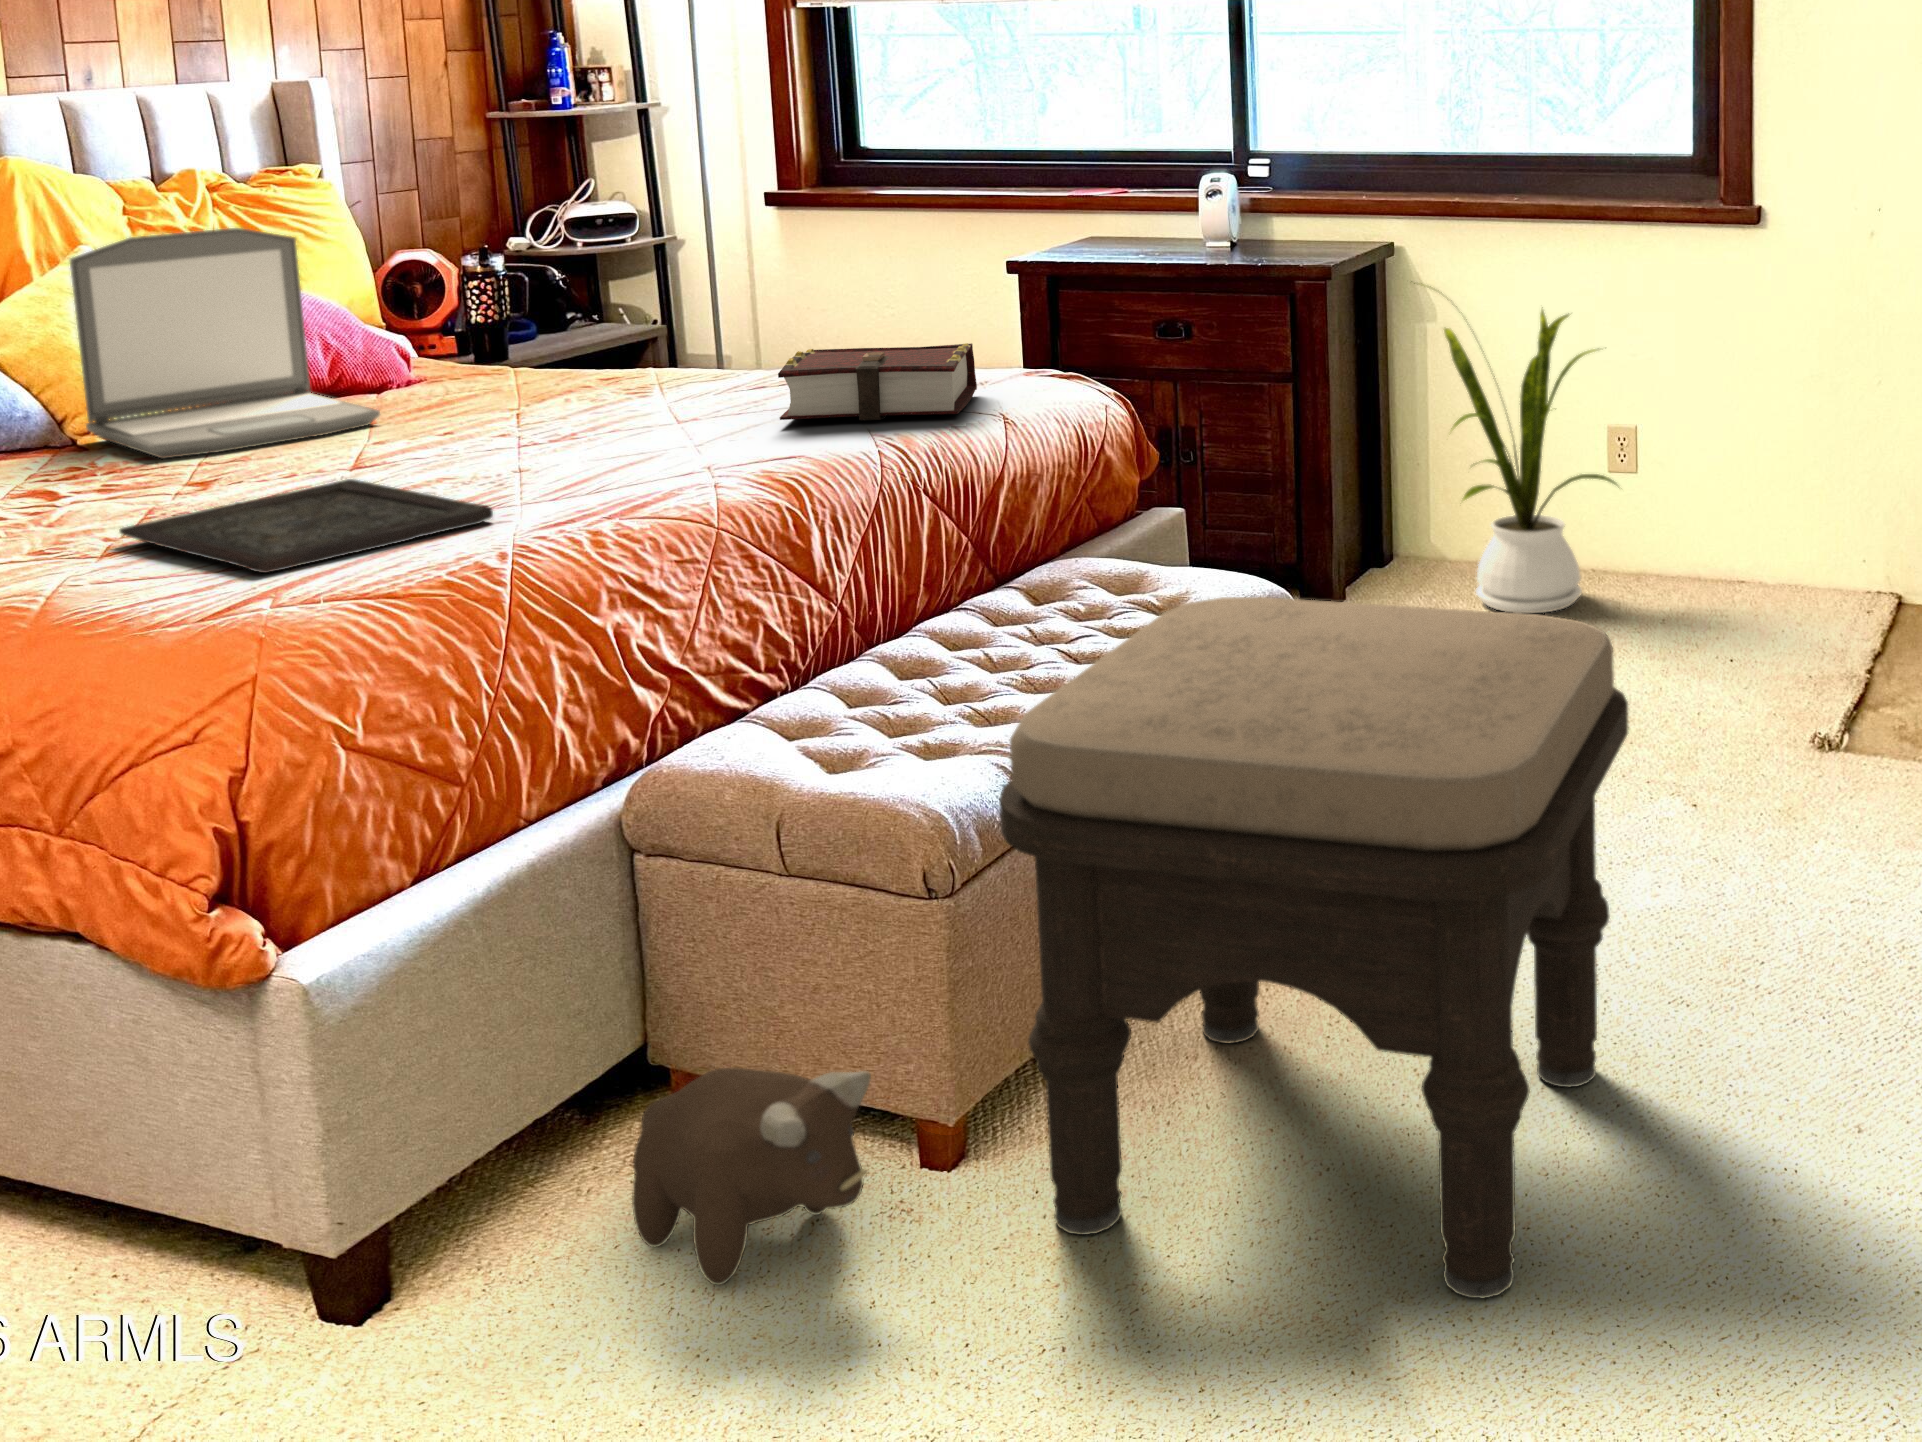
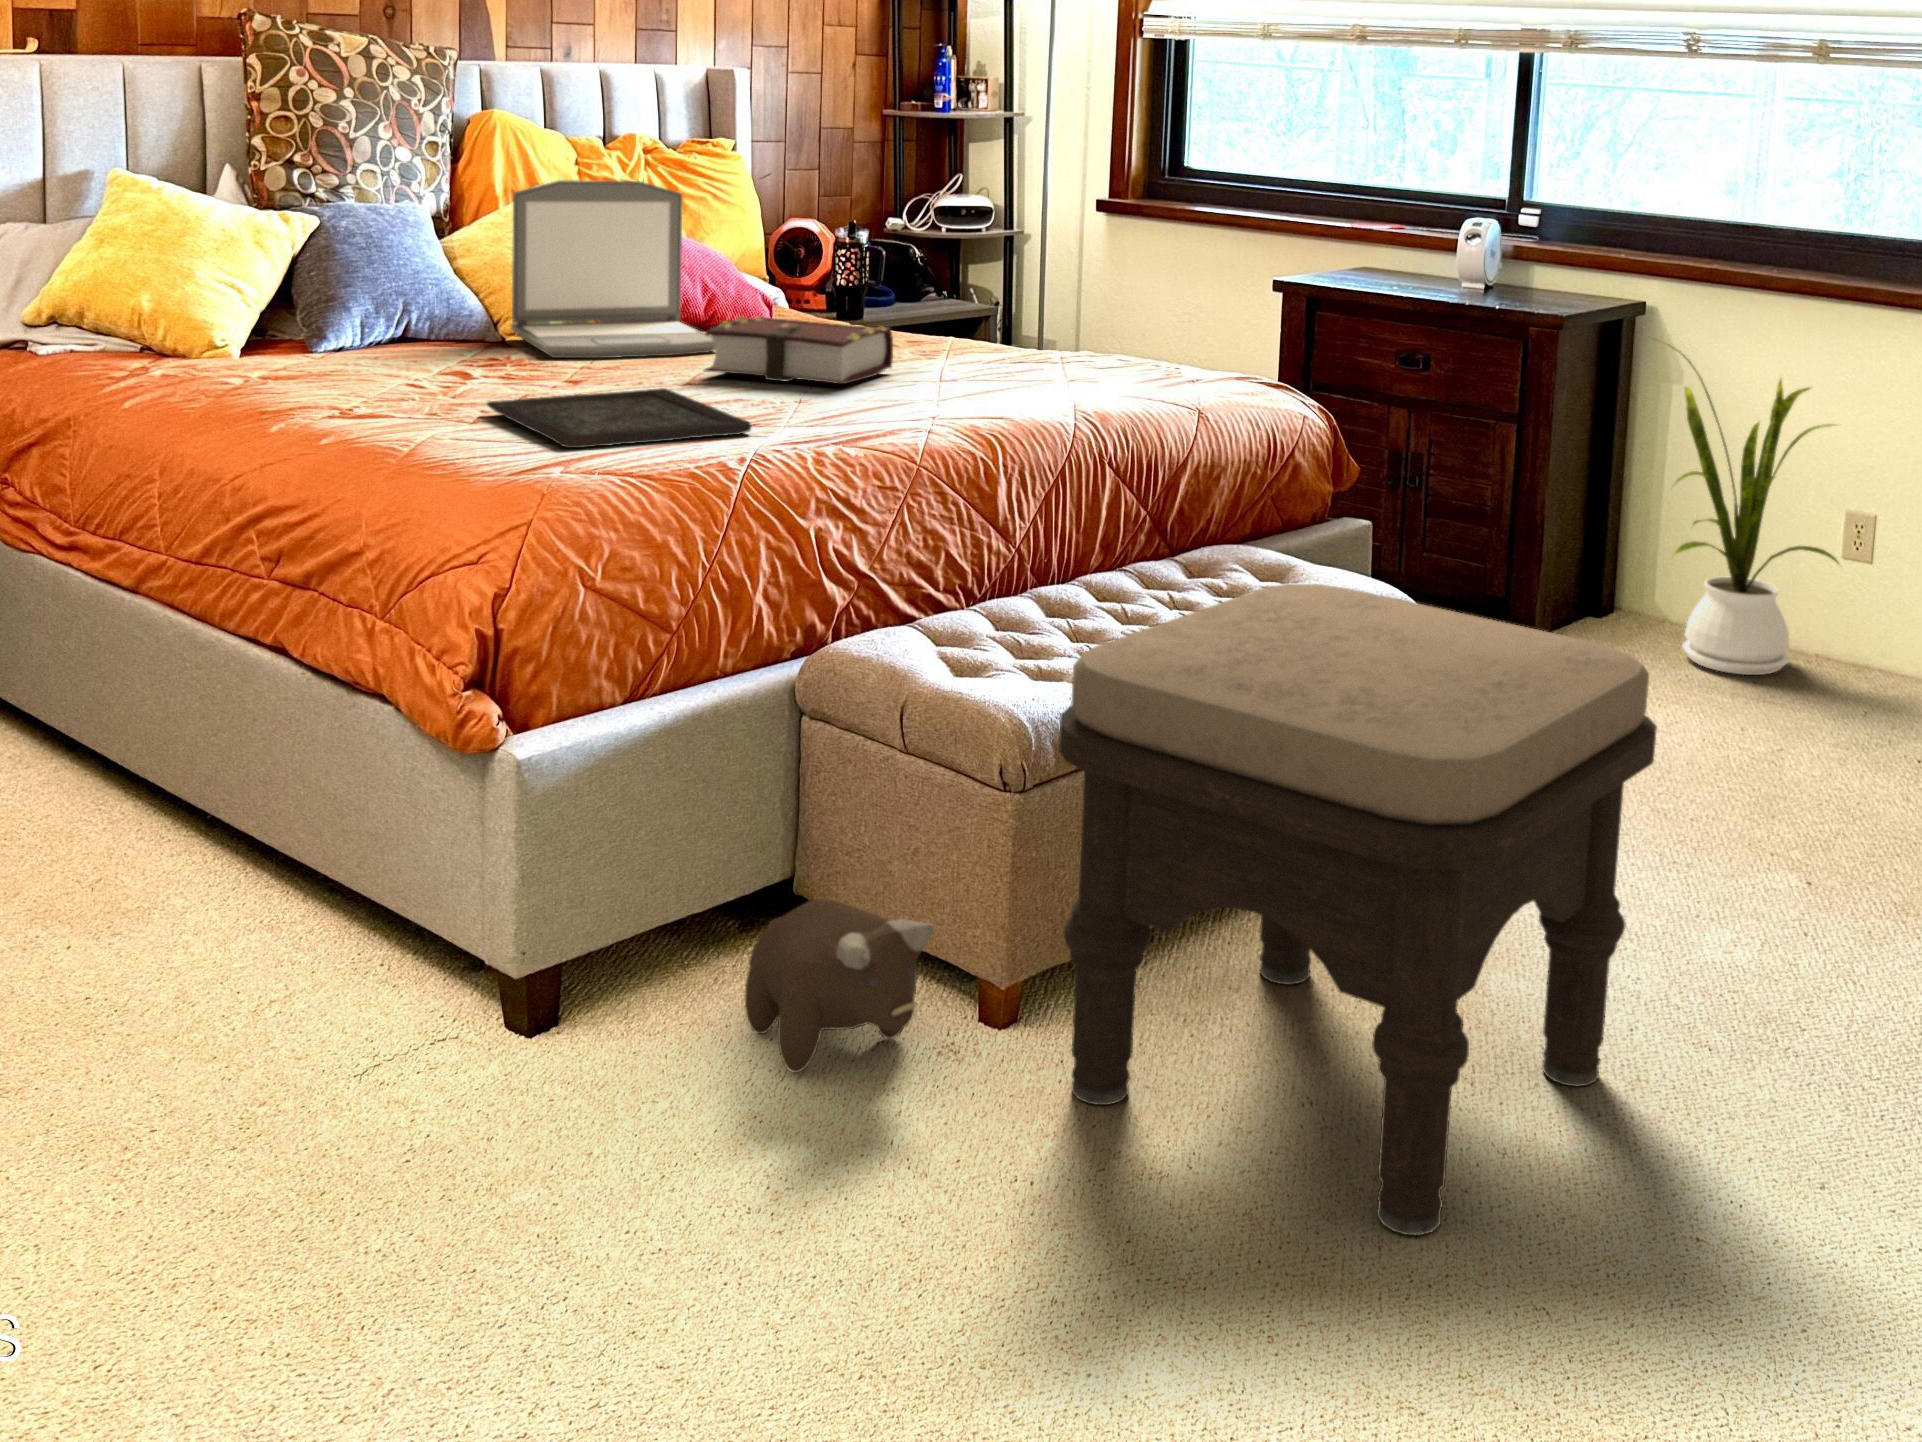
book: present [778,343,977,420] -> present [705,317,893,384]

